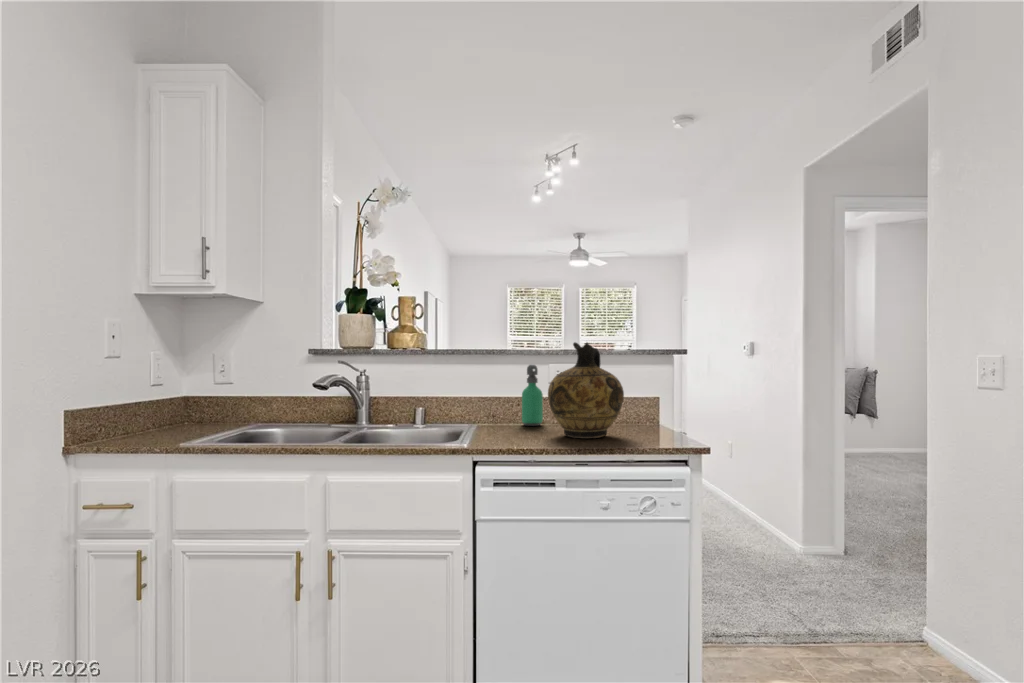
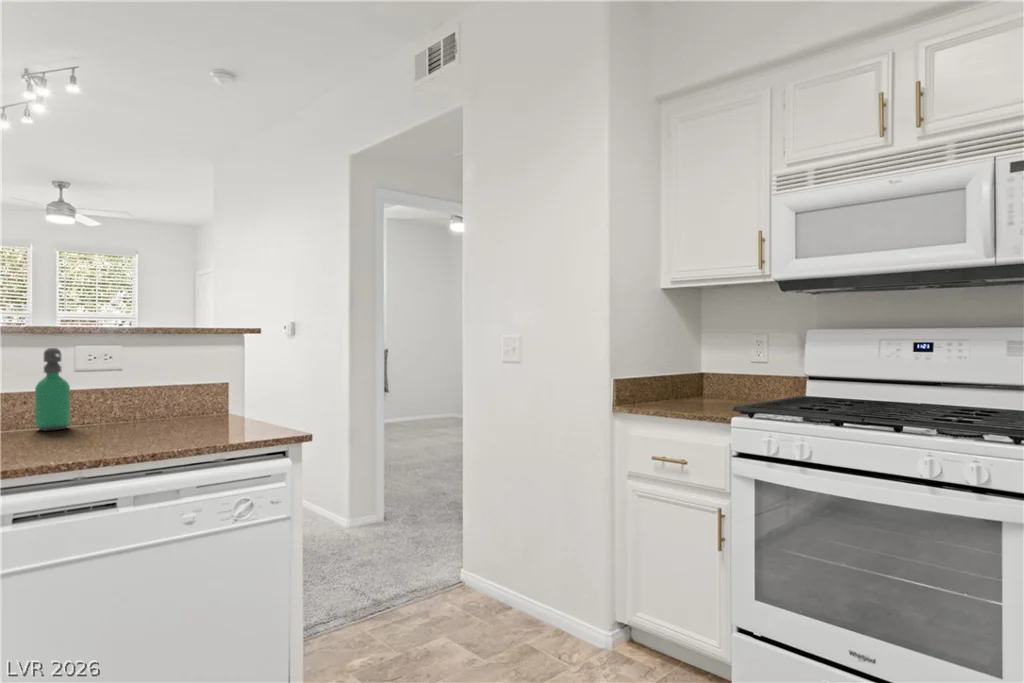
ceramic jug: present [548,342,624,438] -> none [90,319,200,440]

